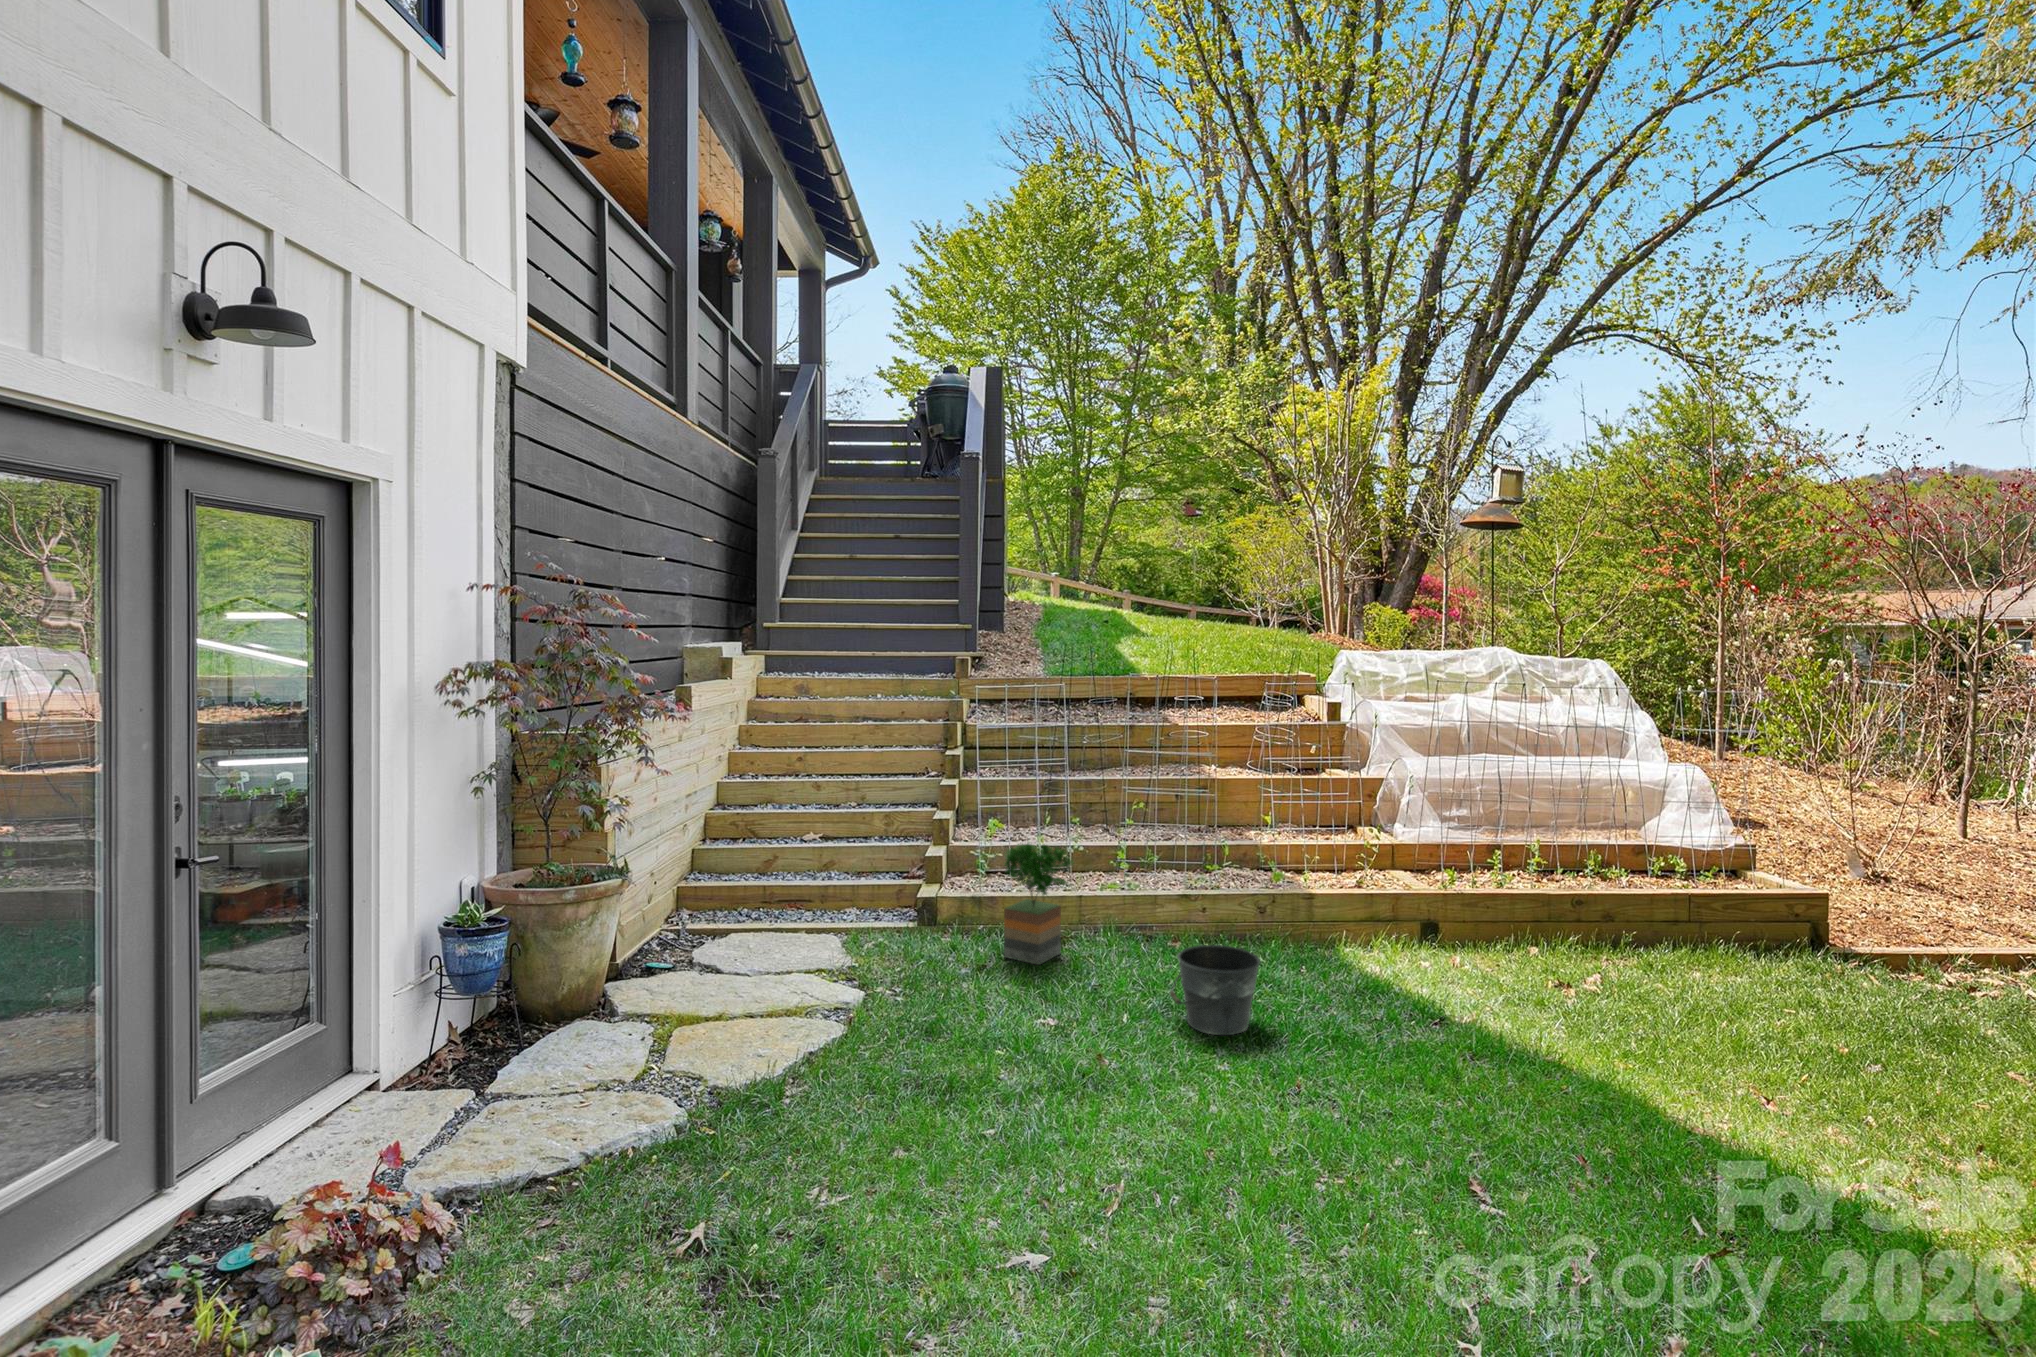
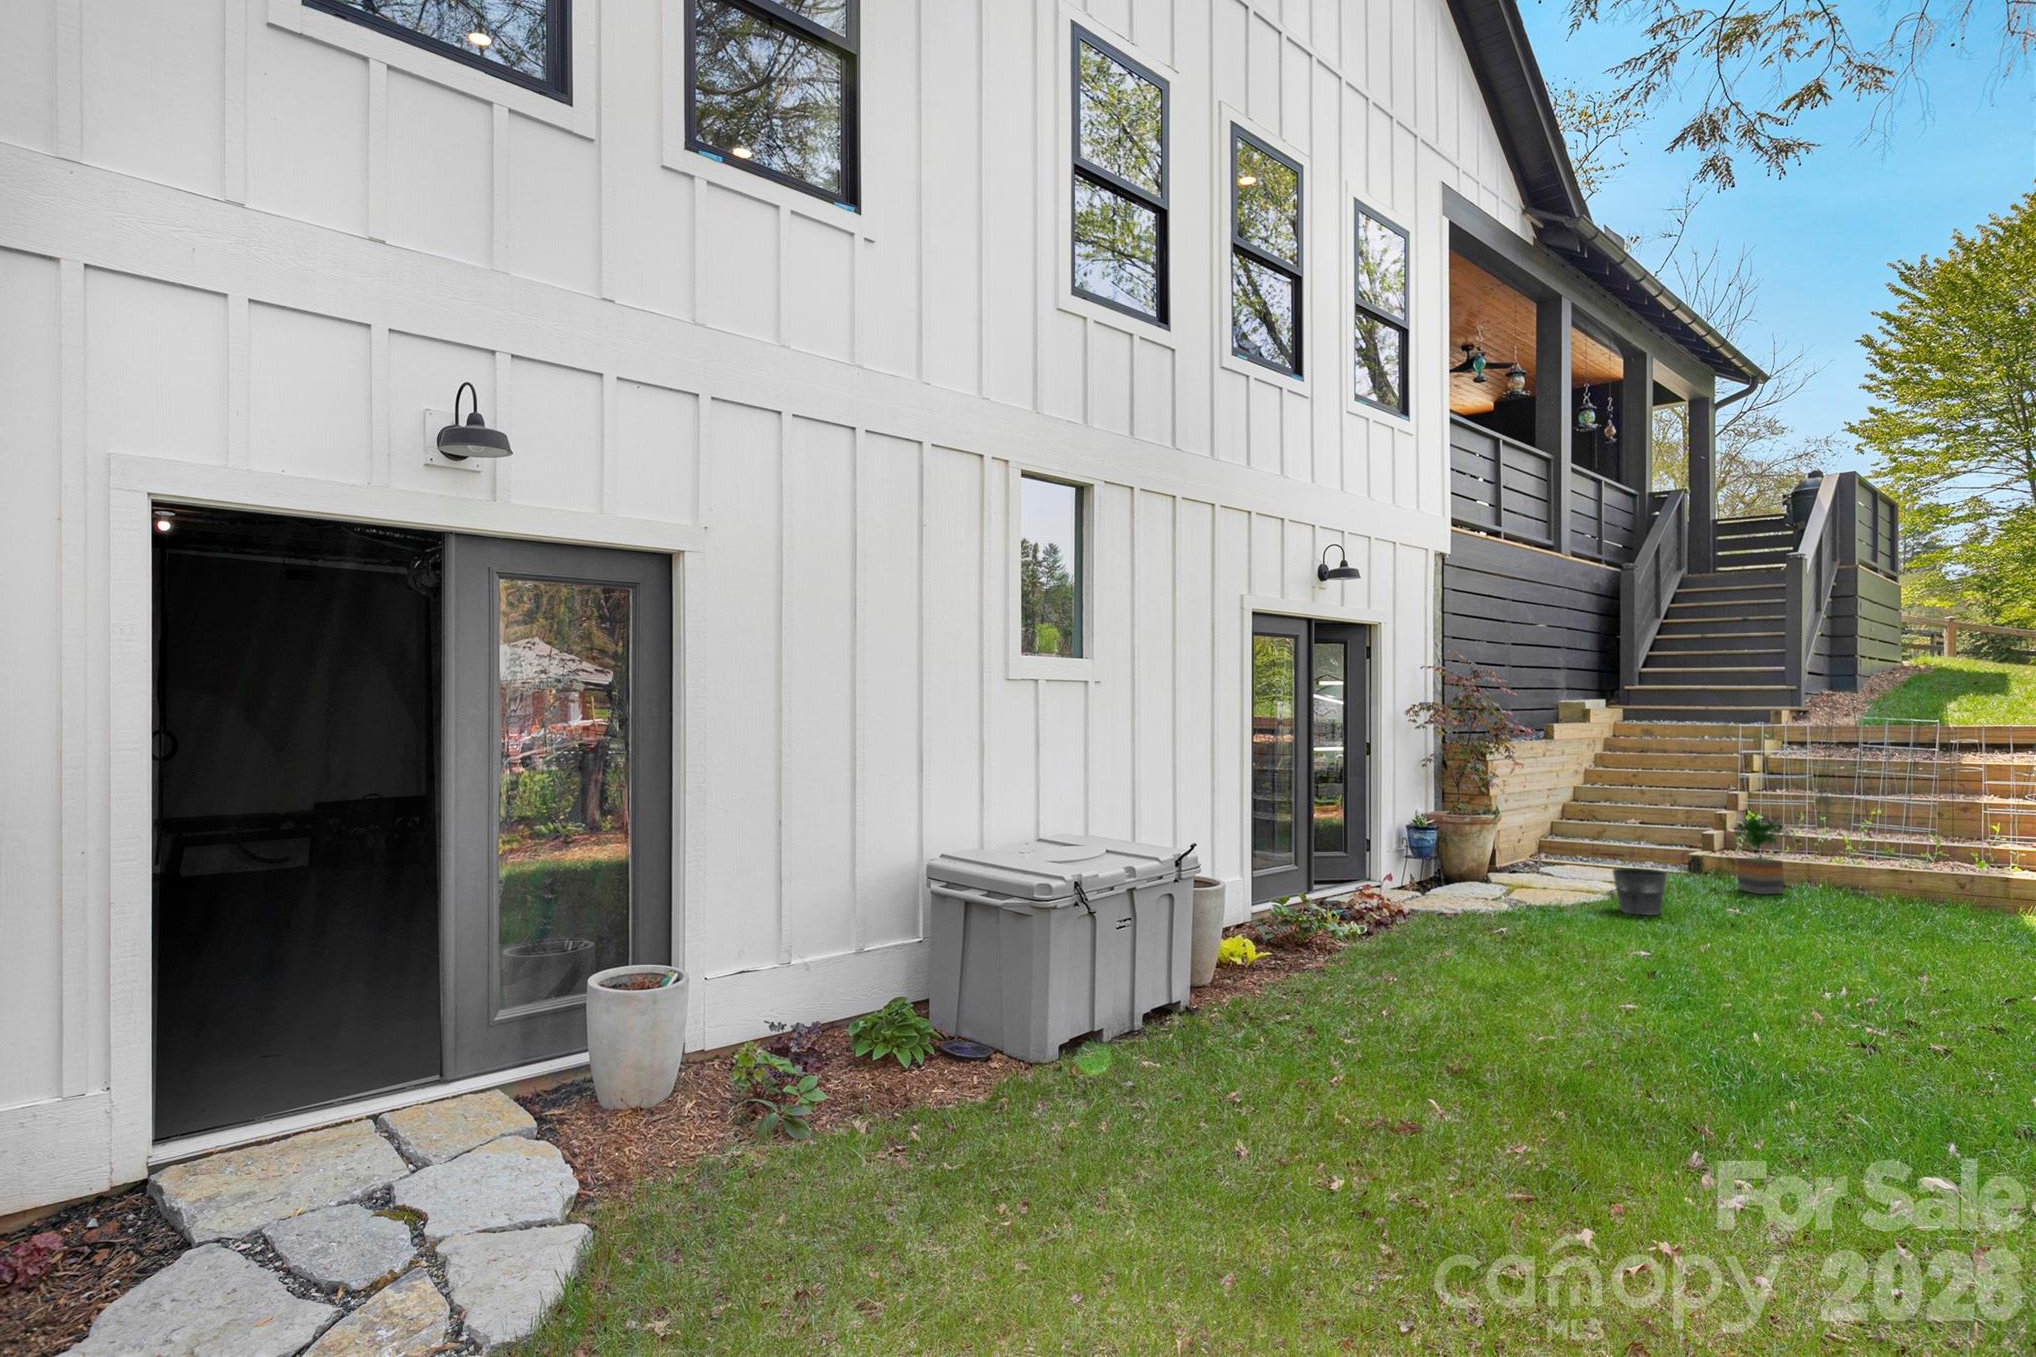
bucket: present [1170,945,1260,1035] -> present [1608,868,1667,915]

